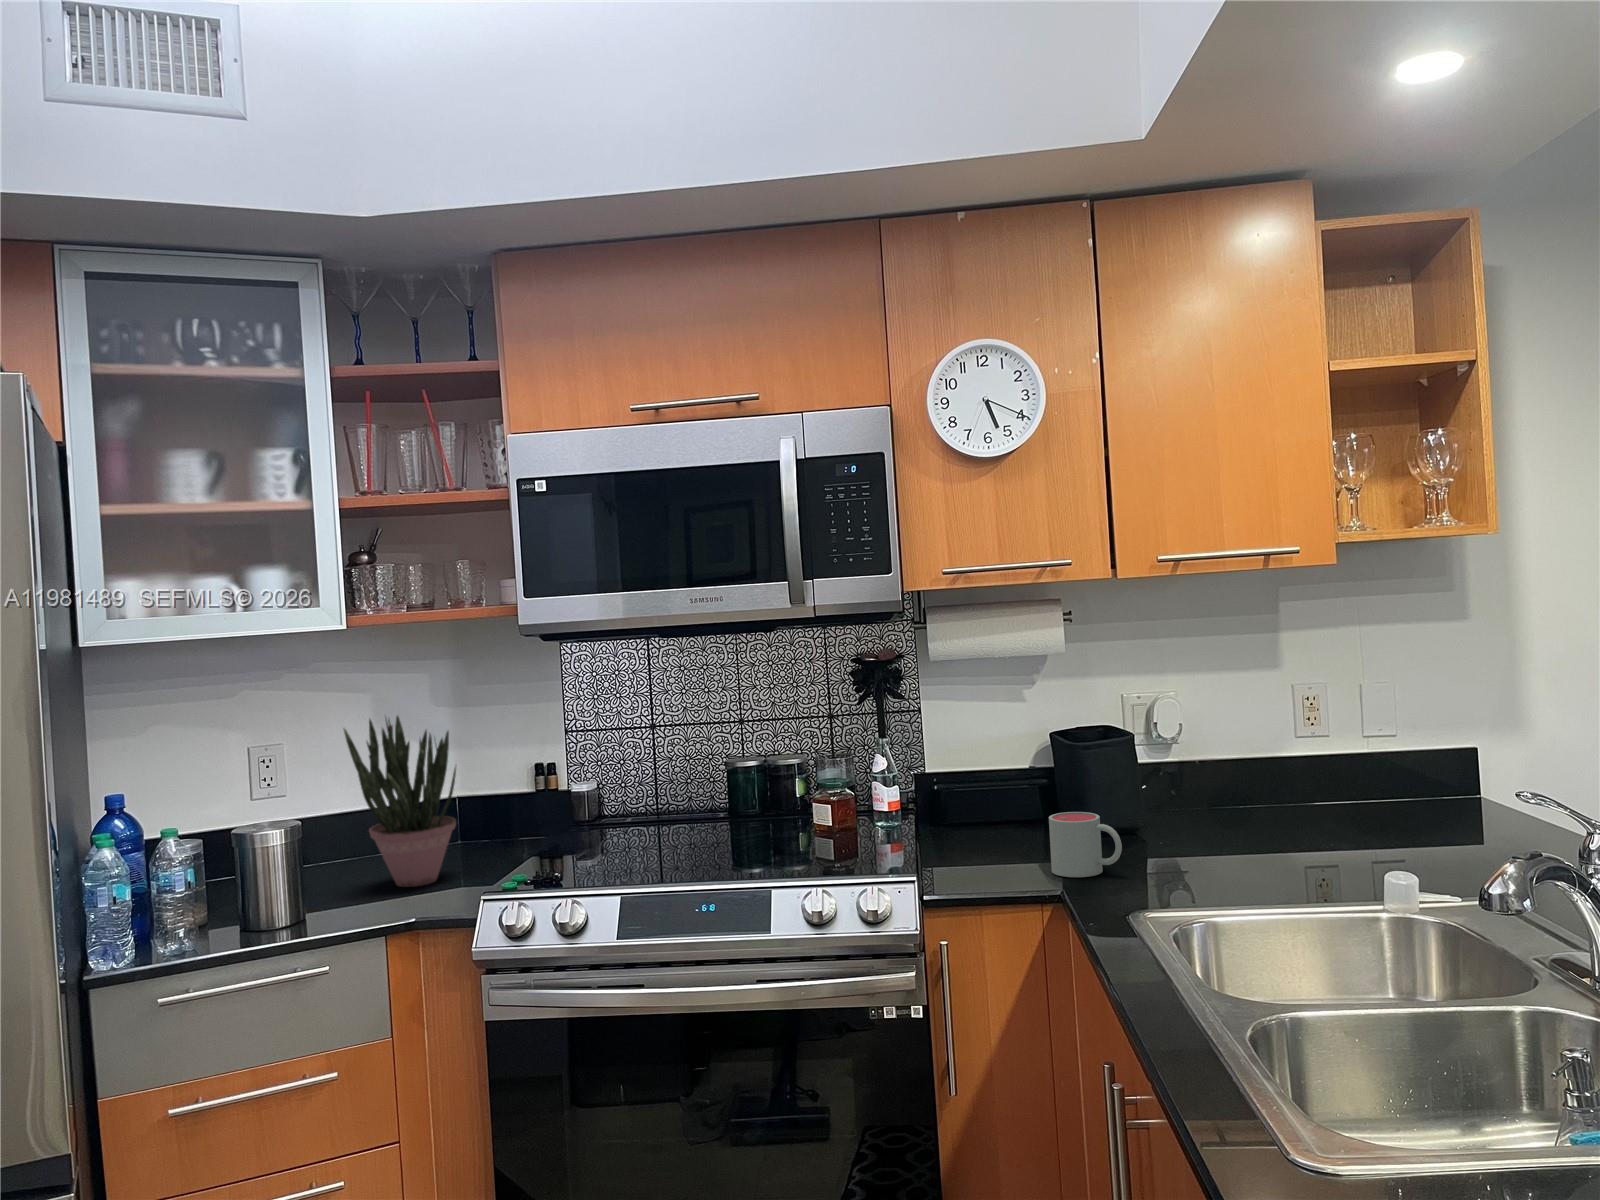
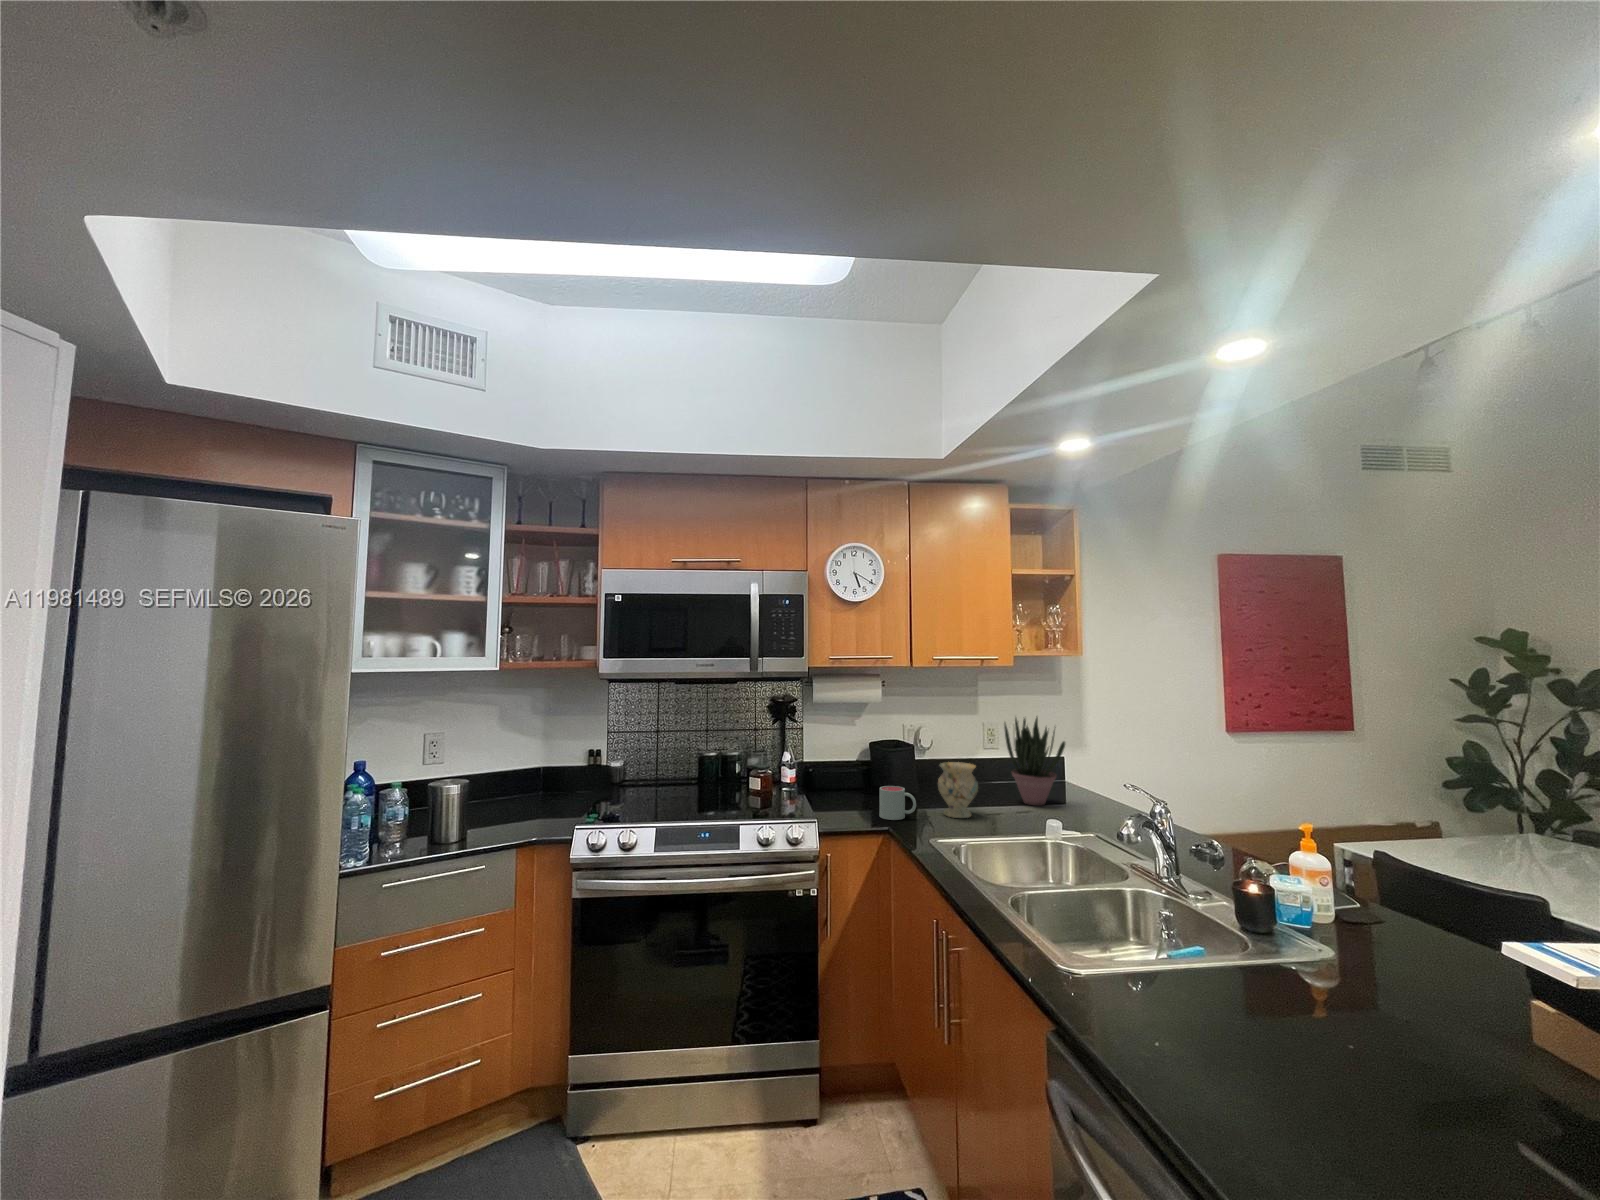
potted plant: present [344,716,456,887] -> present [1004,717,1065,806]
vase: none [1170,761,1254,872] -> present [938,762,978,818]

